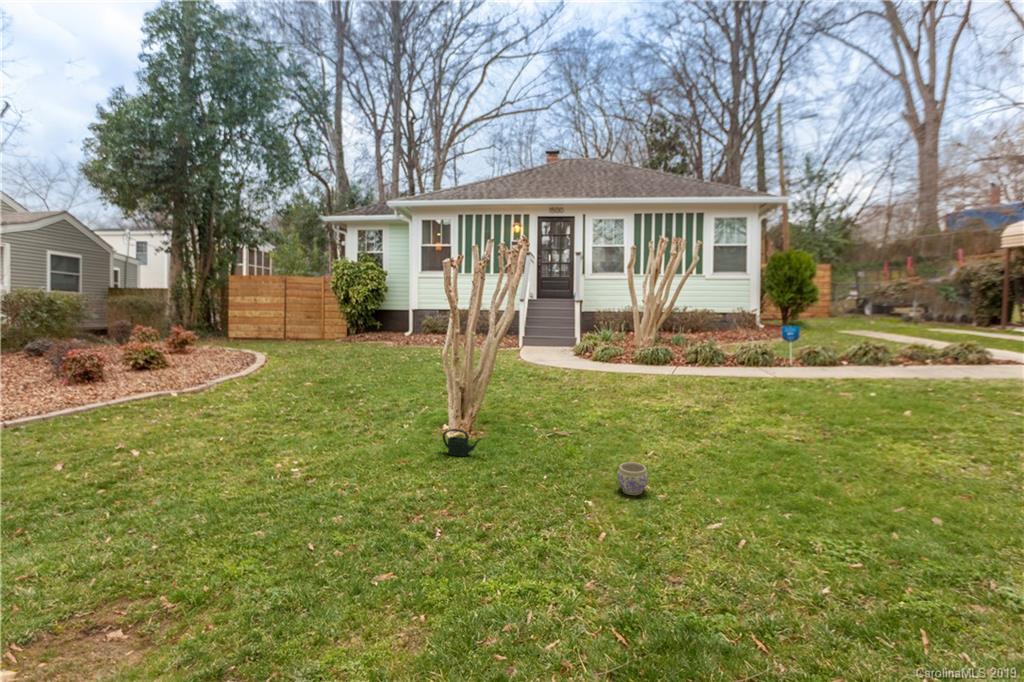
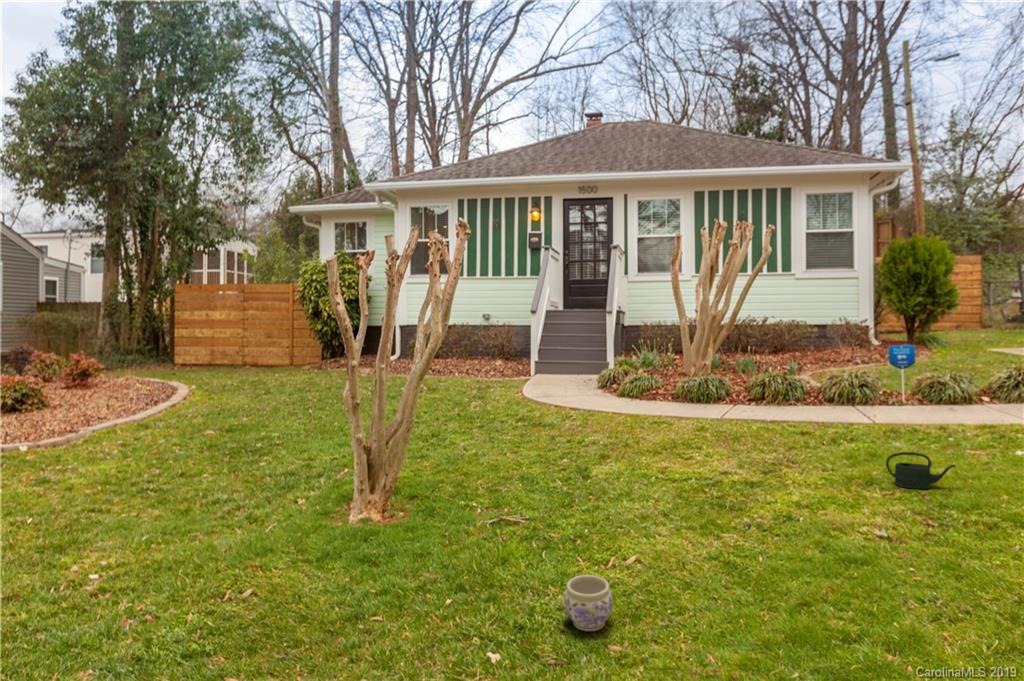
watering can: present [443,429,481,456] -> present [886,452,956,489]

